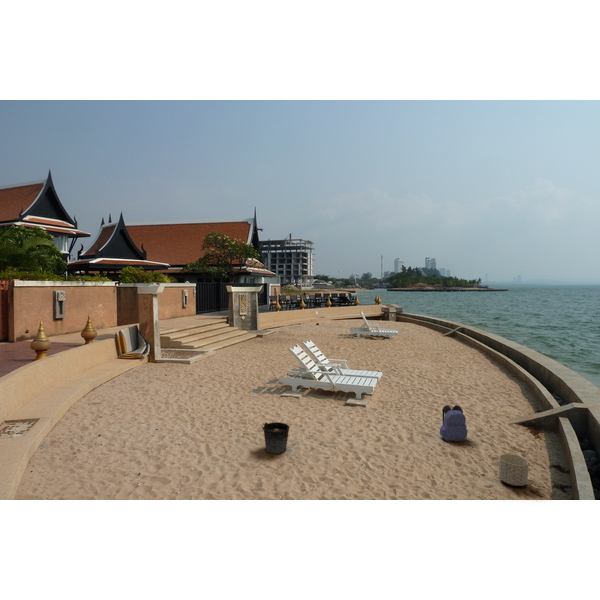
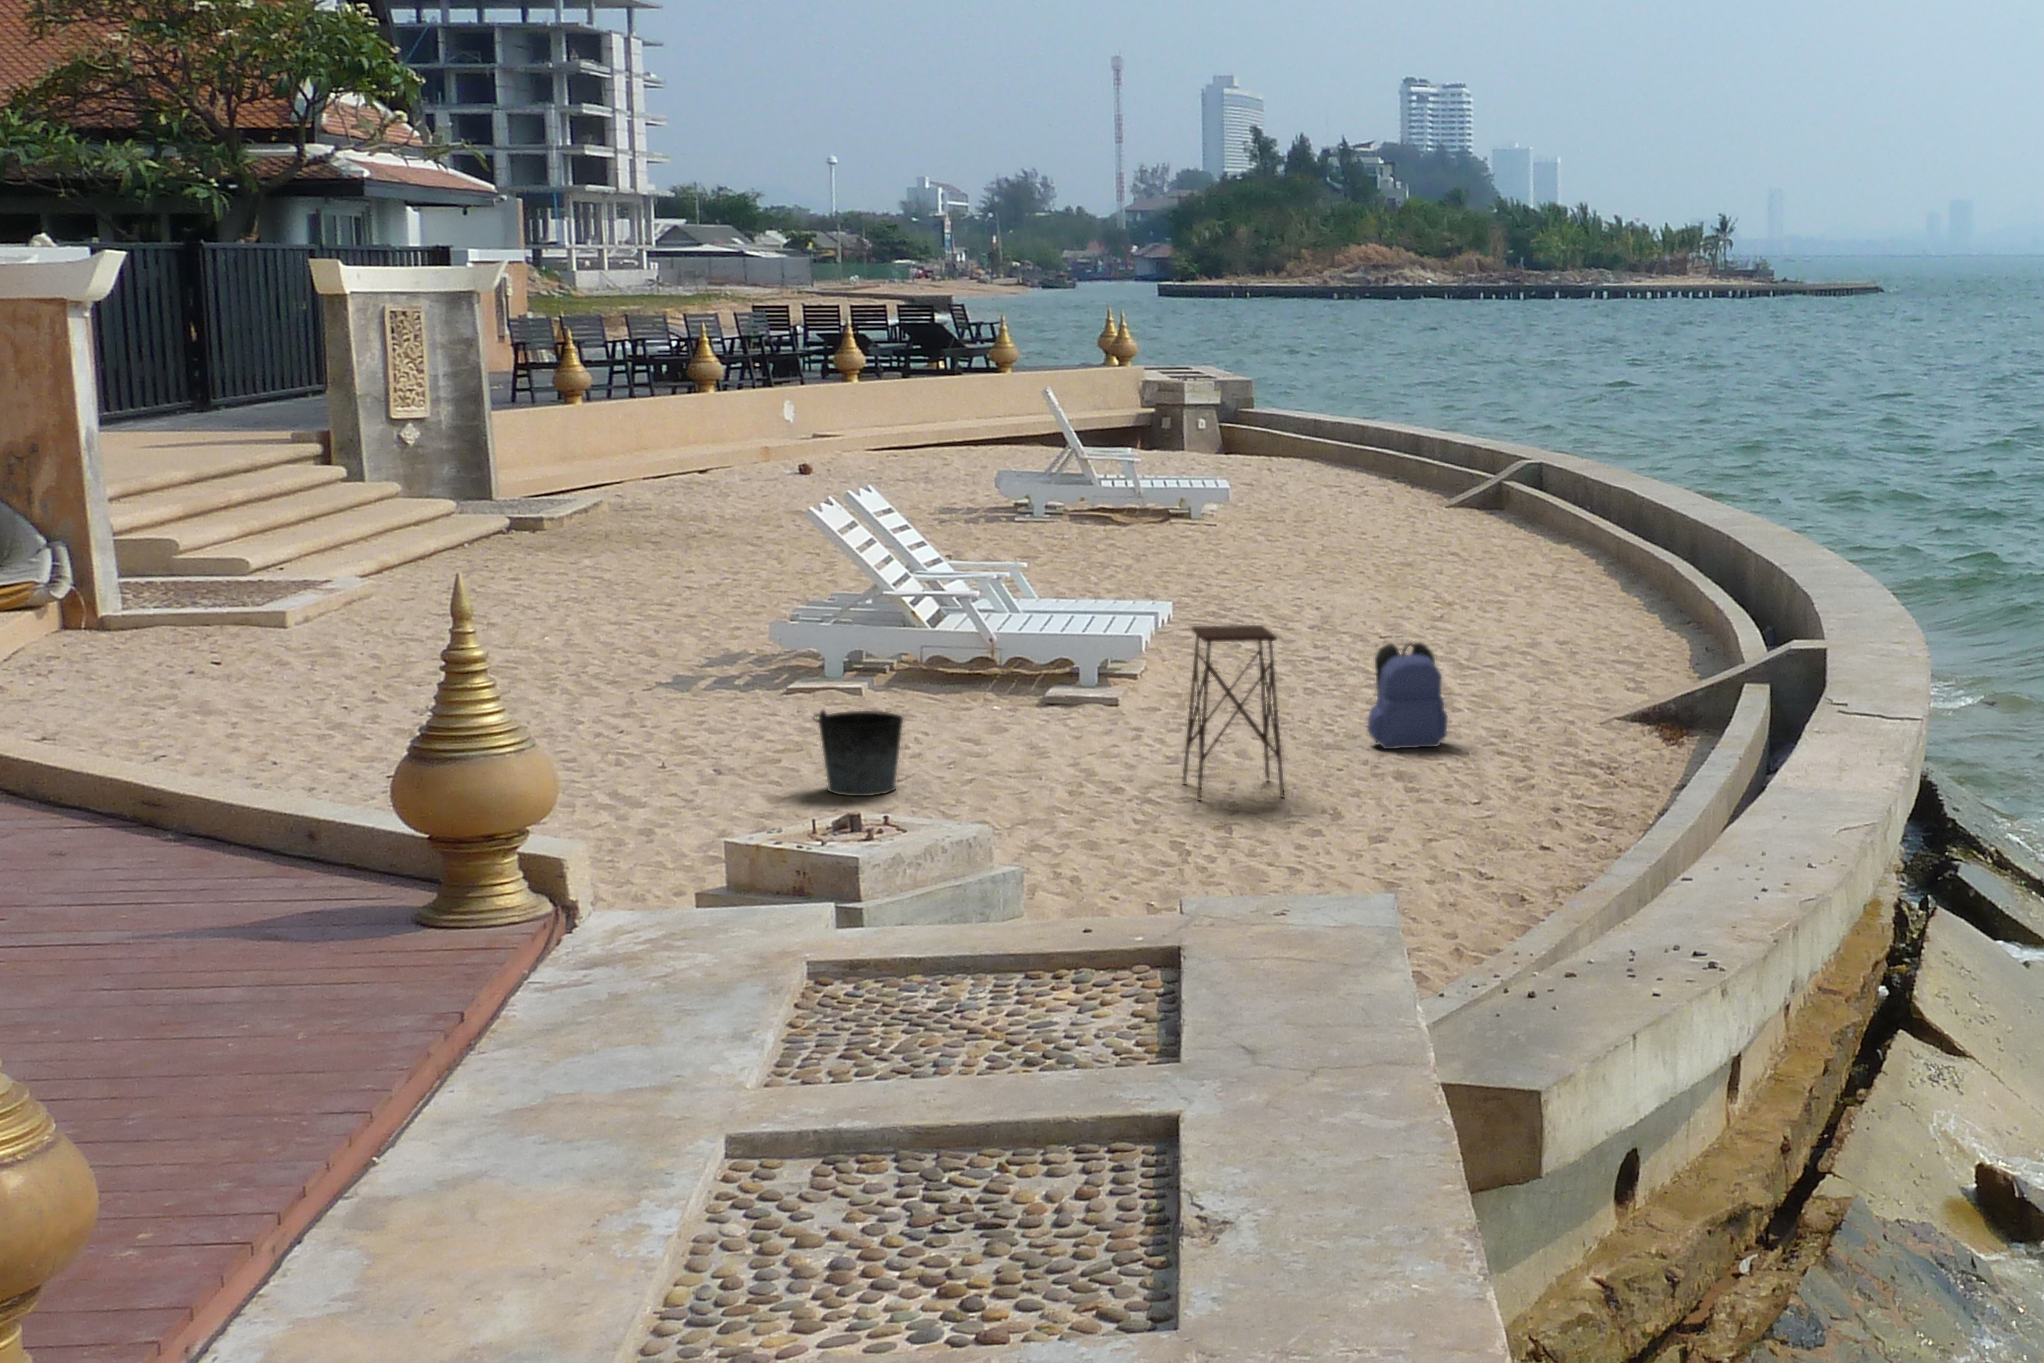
side table: none [378,406,414,472] -> present [1183,625,1284,800]
planter: present [499,454,528,486] -> none [1505,726,1573,798]

